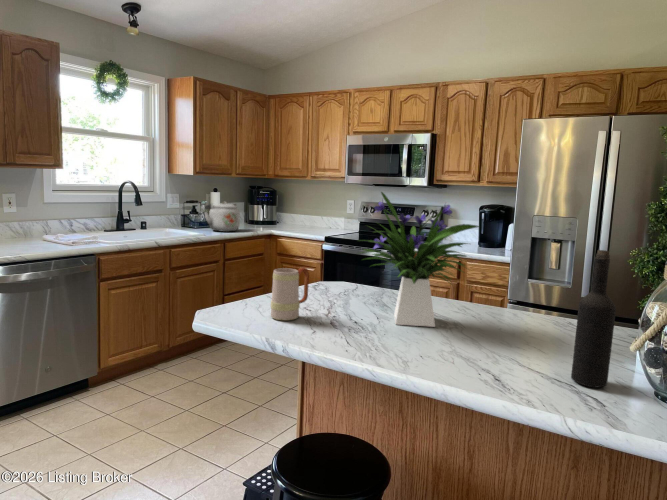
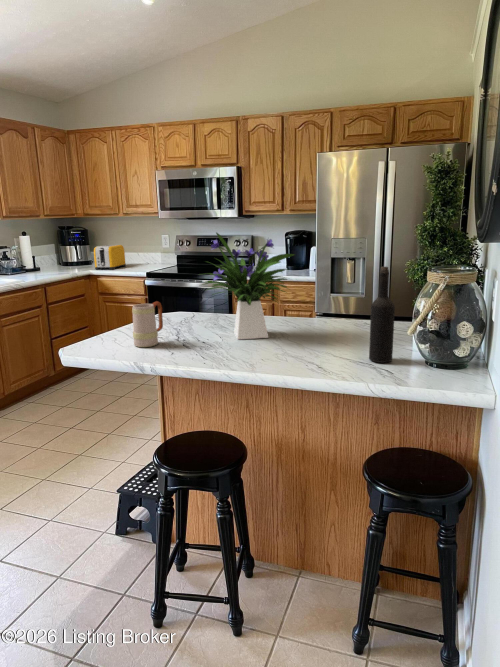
kettle: present [205,202,240,232] -> none [16,246,56,276]
toaster: none [278,207,309,231] -> present [94,245,126,269]

